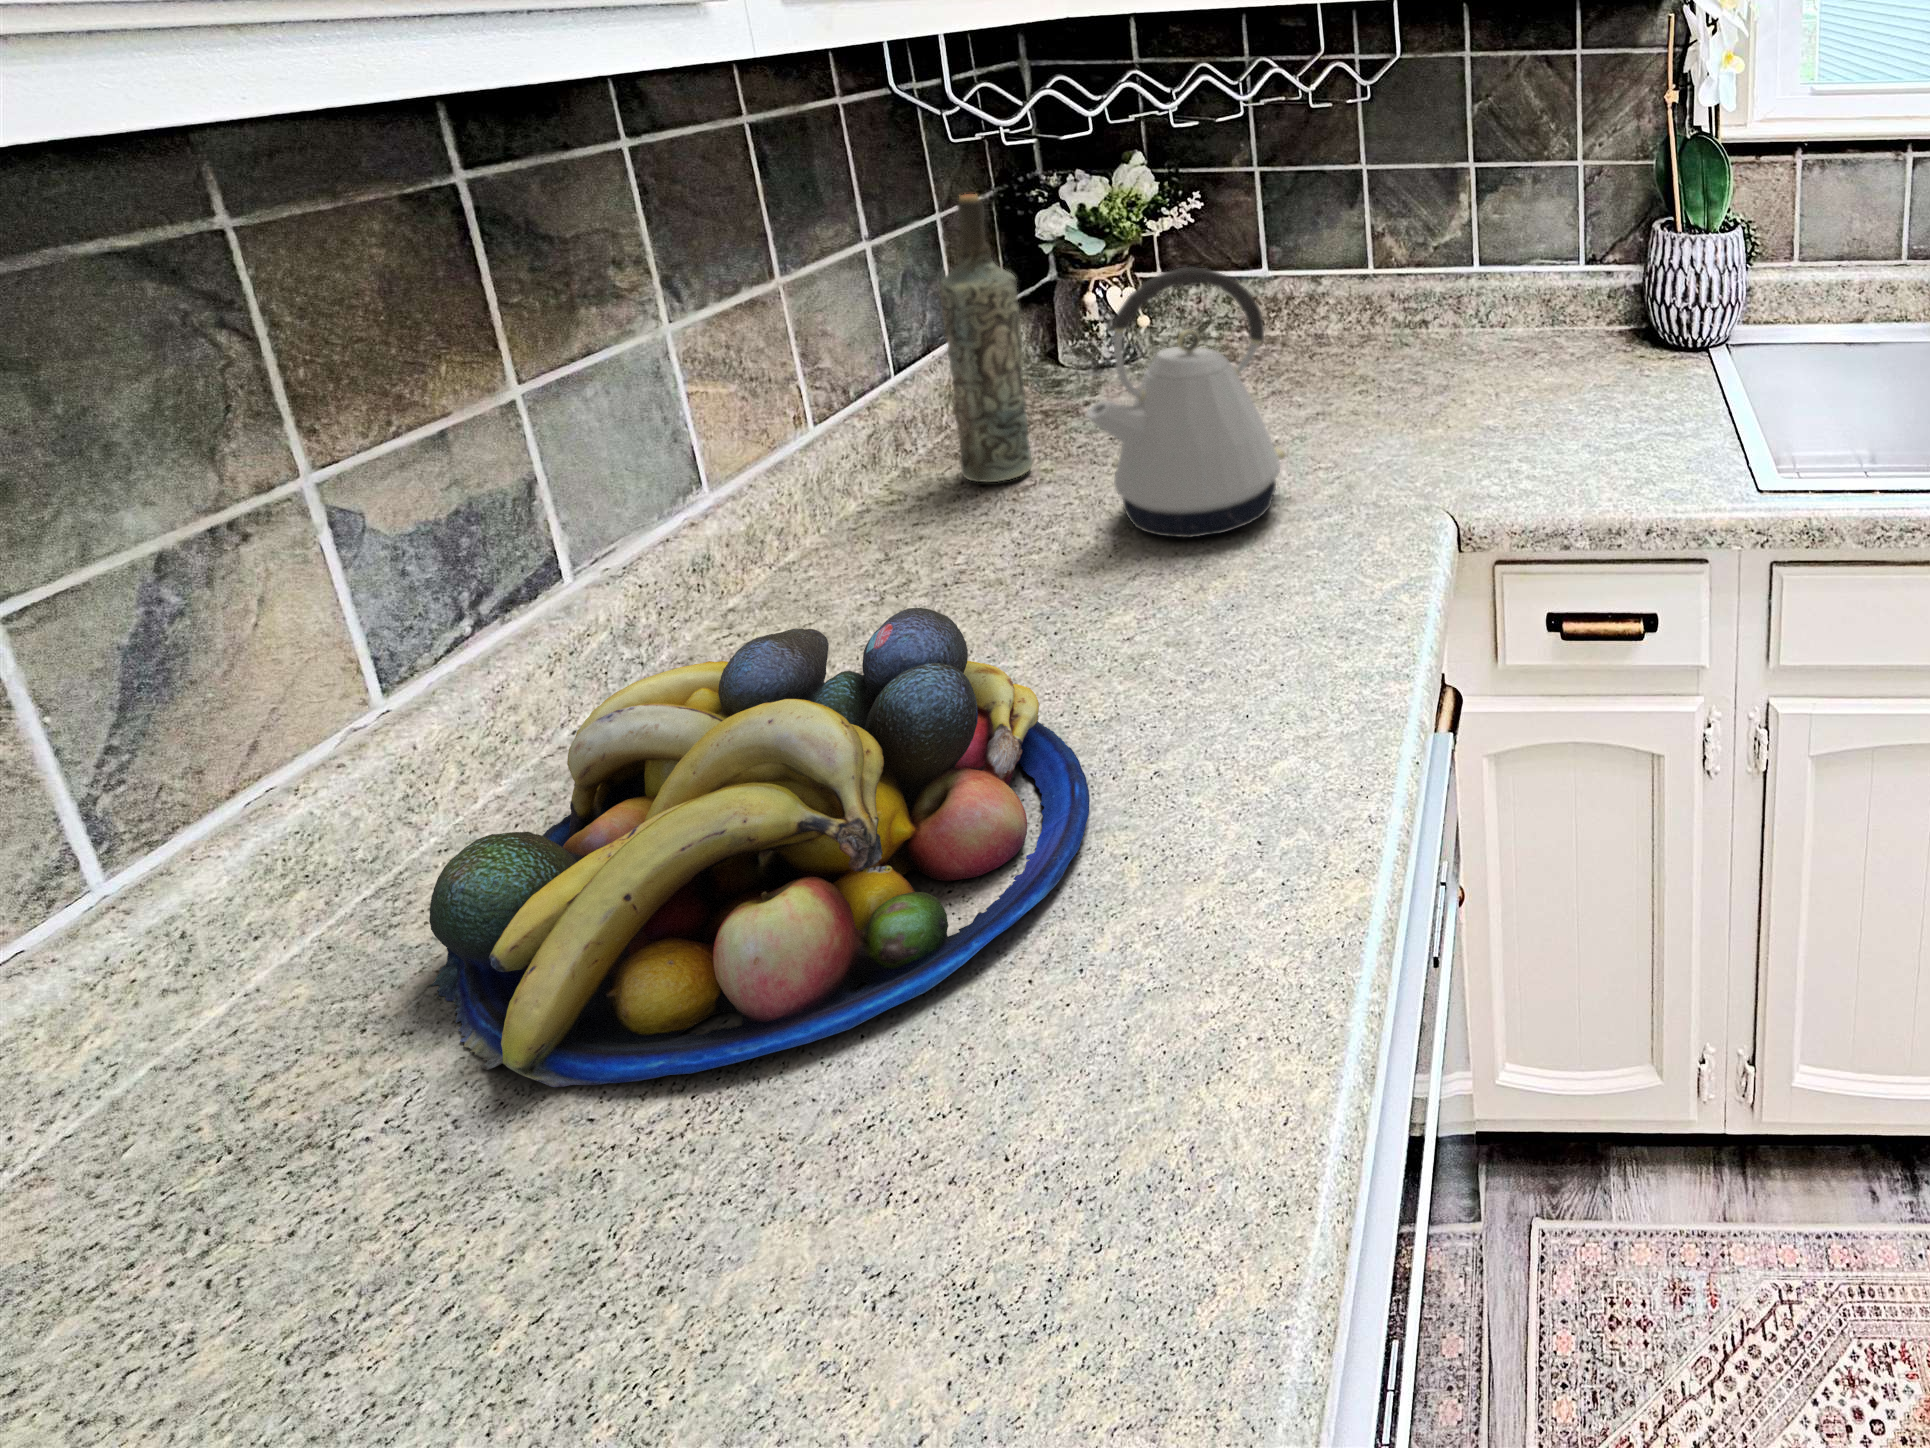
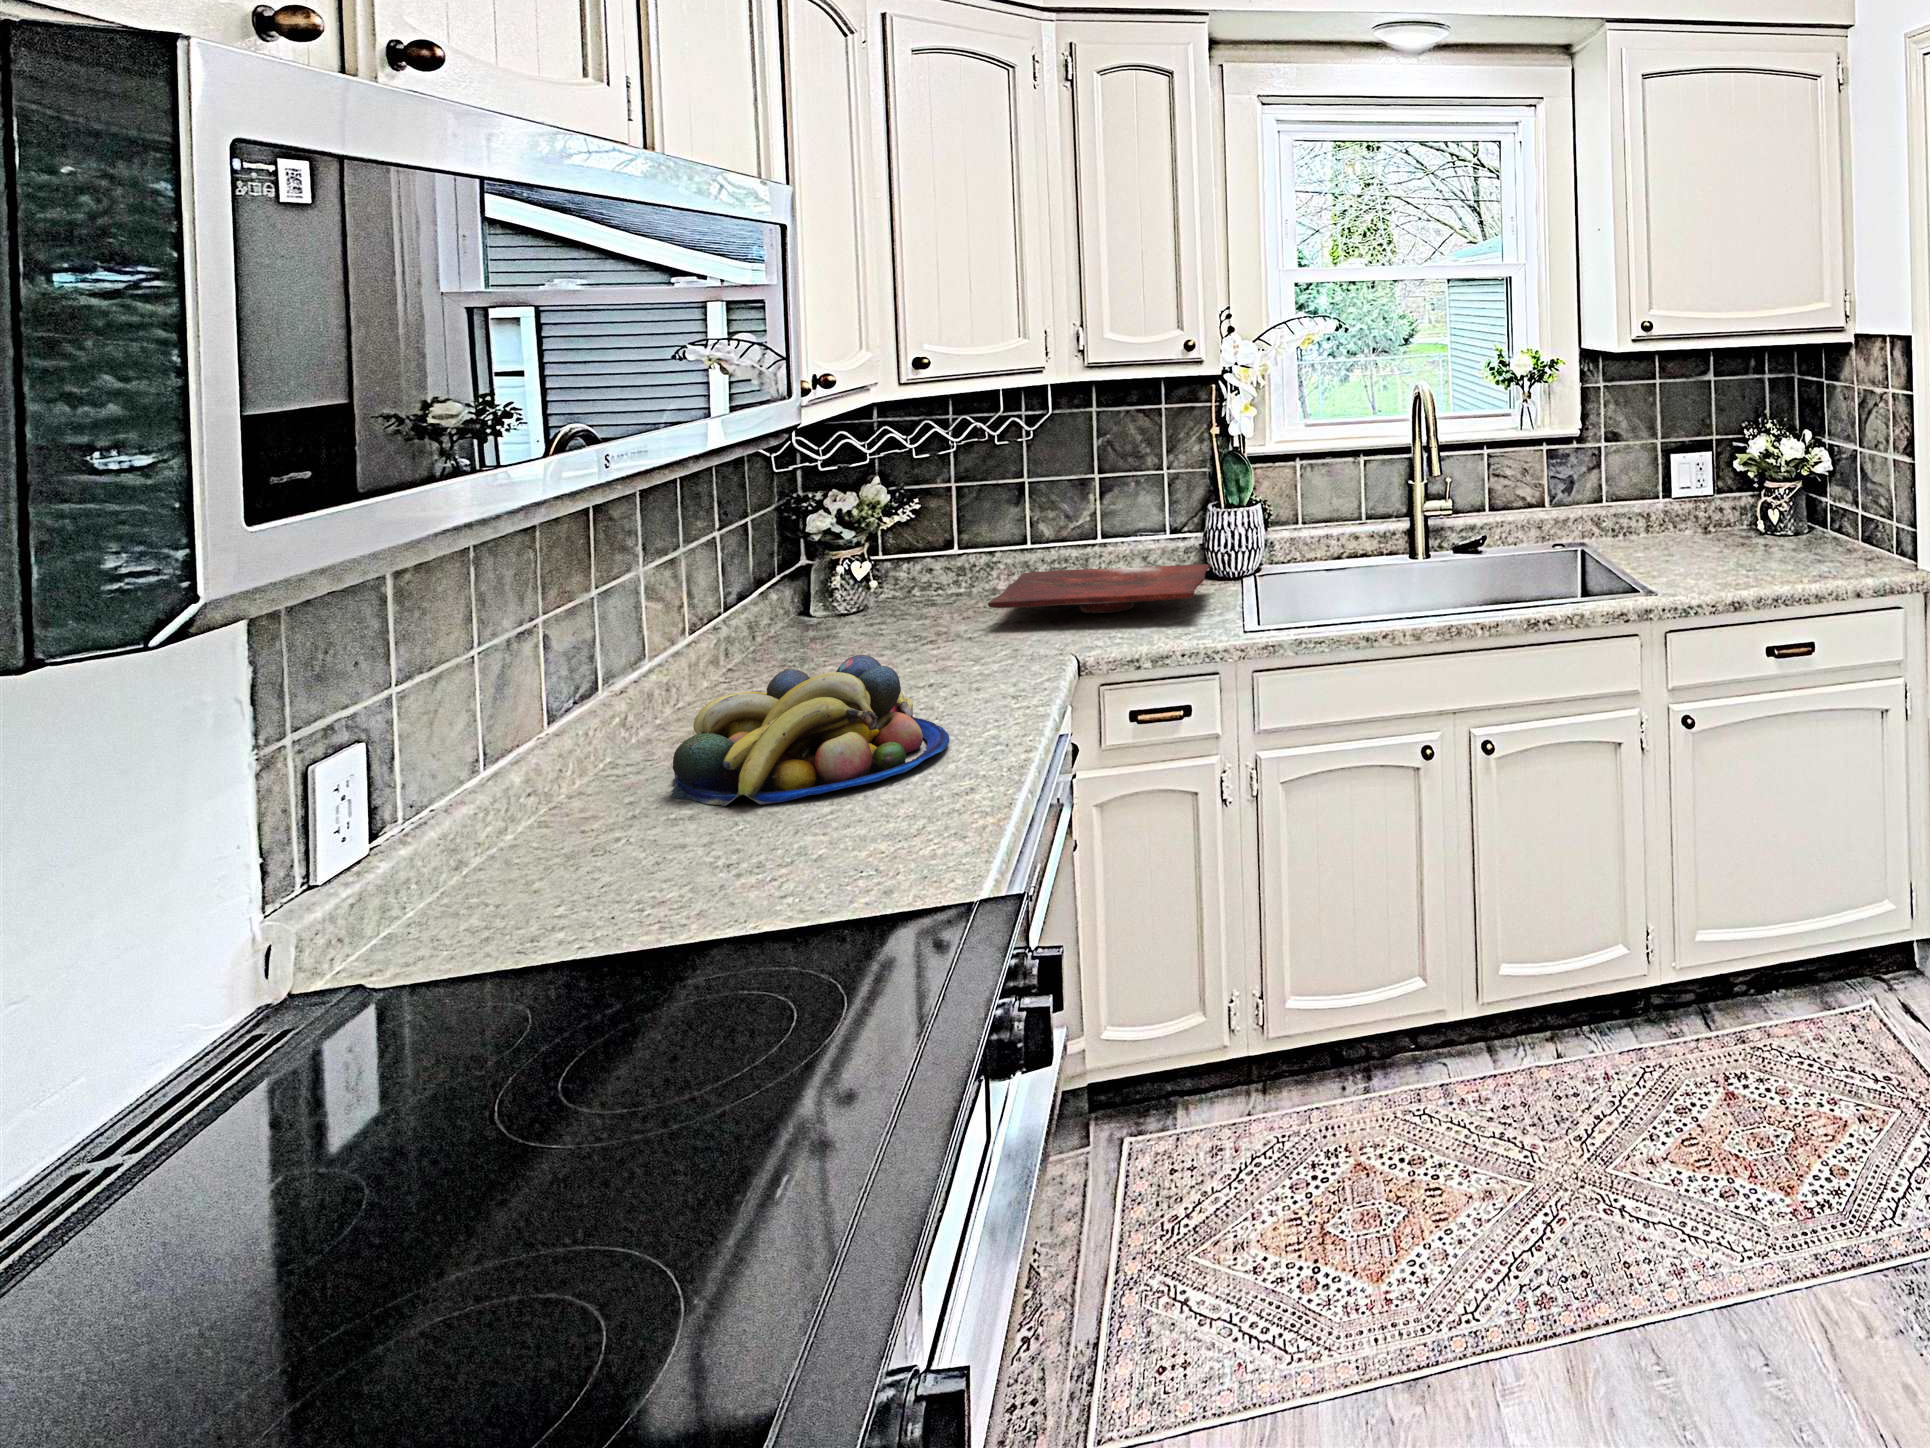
bottle: present [939,194,1032,482] -> none [793,490,838,659]
kettle: present [1087,267,1285,538] -> none [896,520,999,668]
cutting board: none [1284,318,1653,413] -> present [988,564,1209,613]

